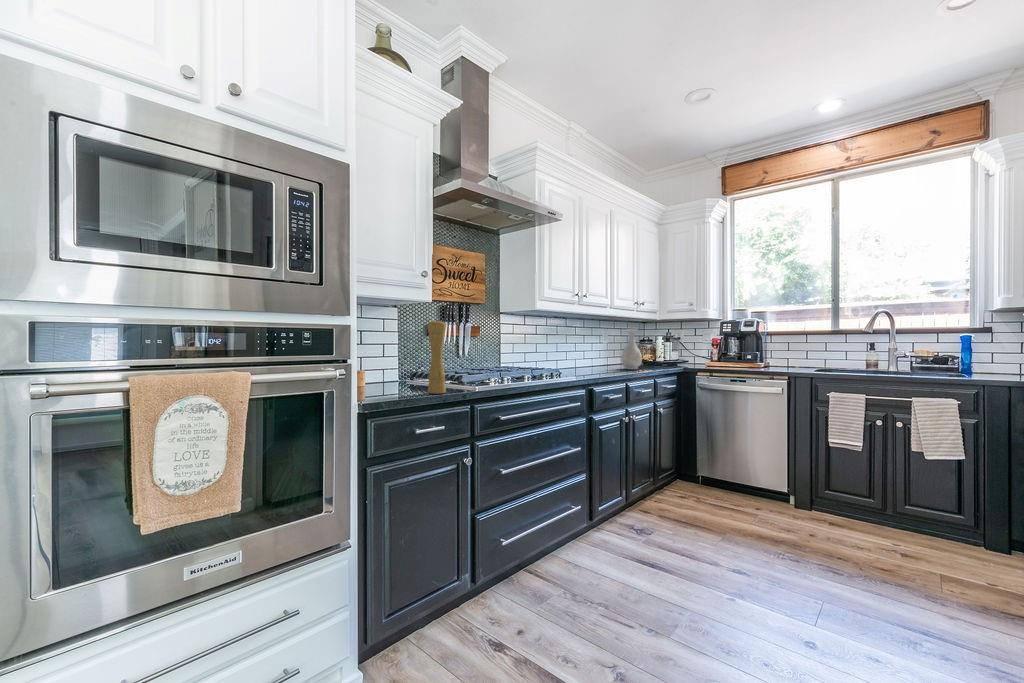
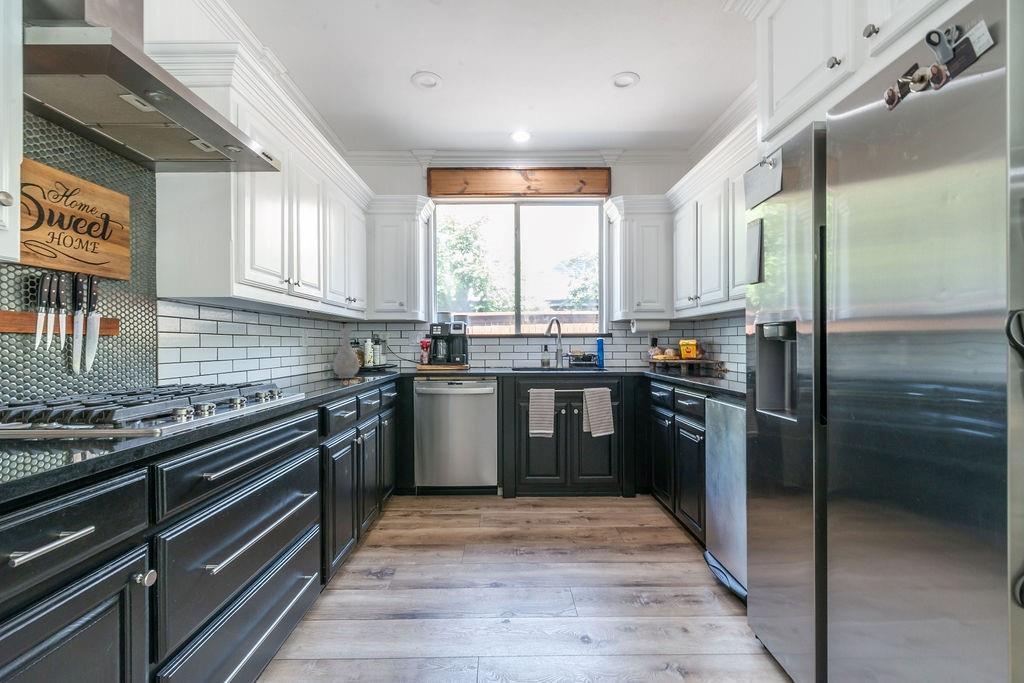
pepper mill: present [427,320,446,394] -> none [59,300,107,444]

